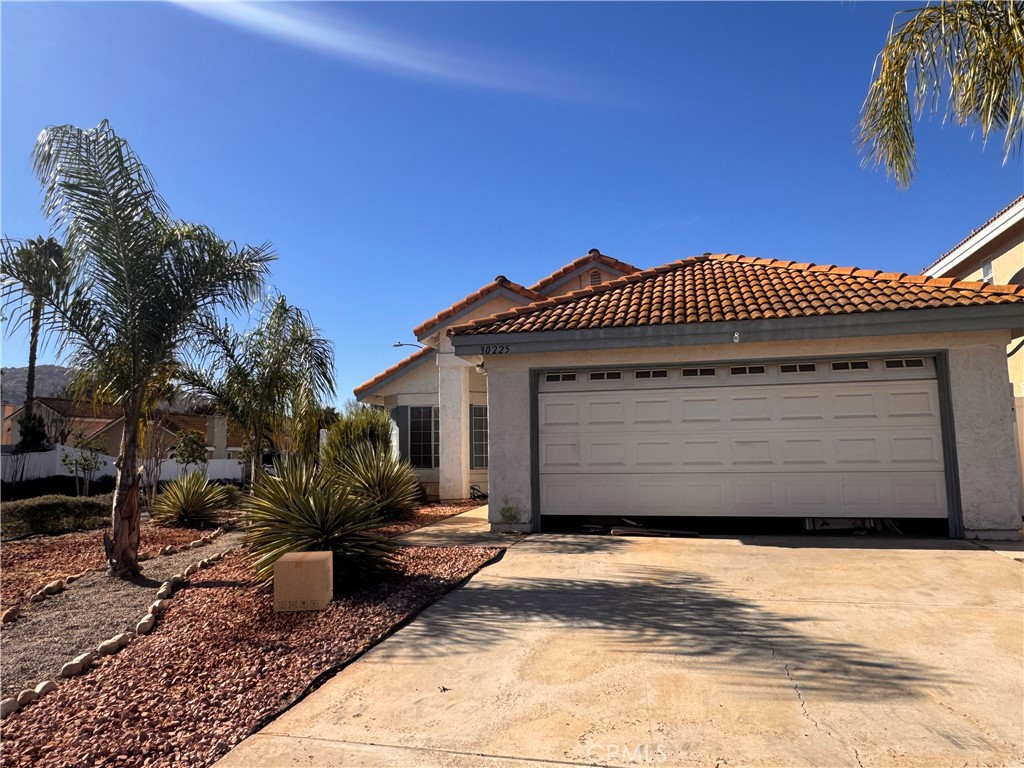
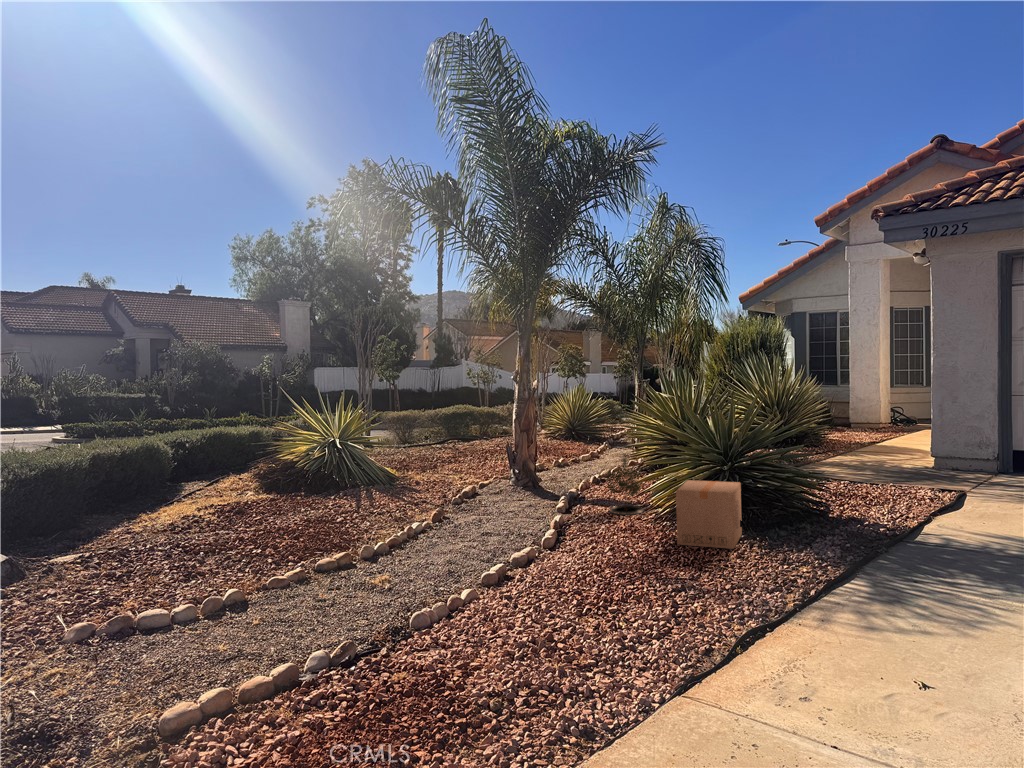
potted tree: present [499,499,521,536] -> present [606,454,643,515]

